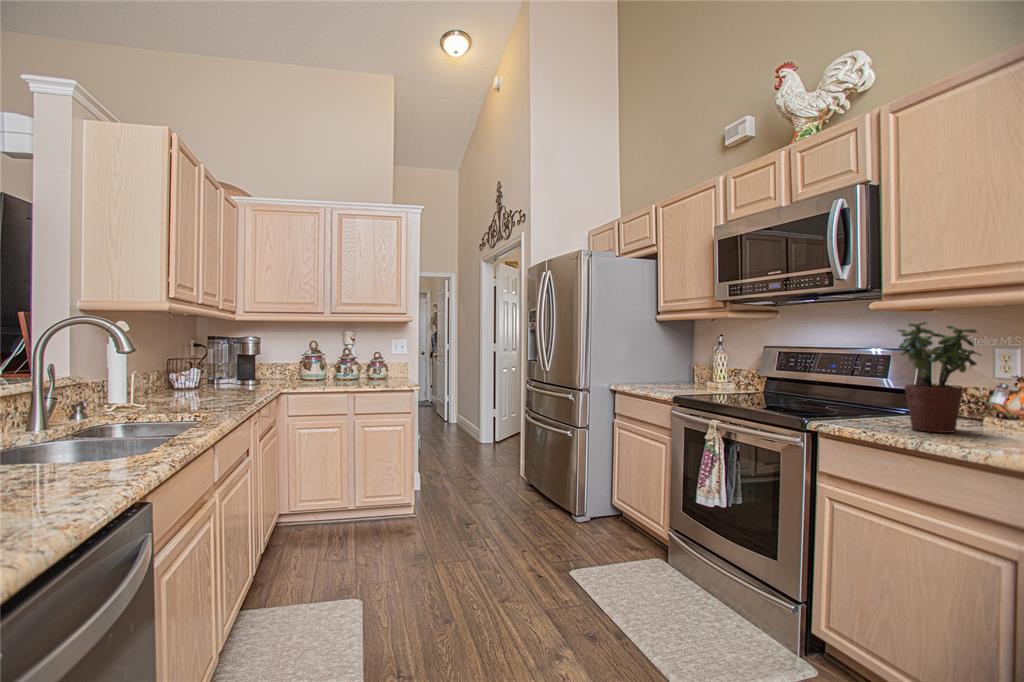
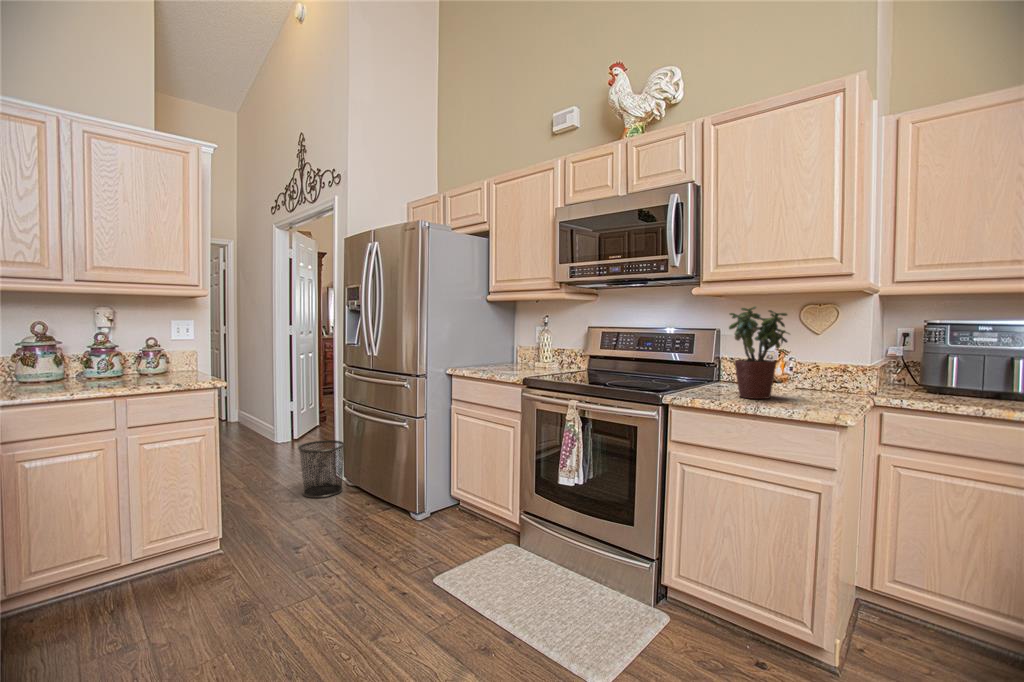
waste bin: none [485,444,524,494] -> present [298,440,345,498]

